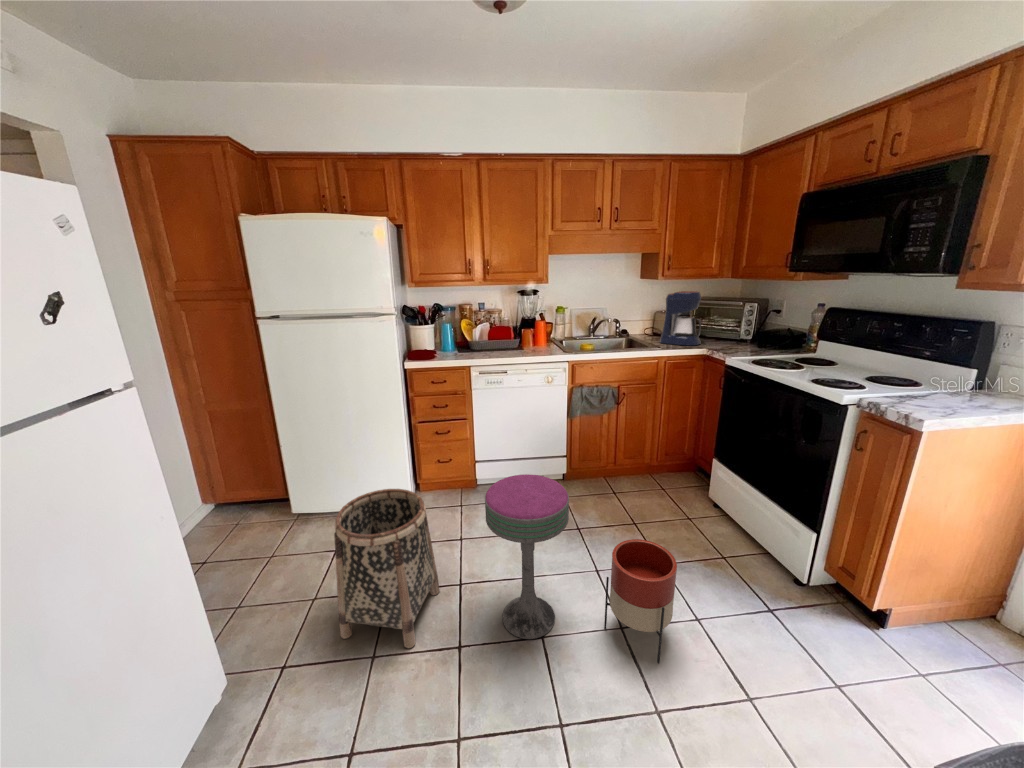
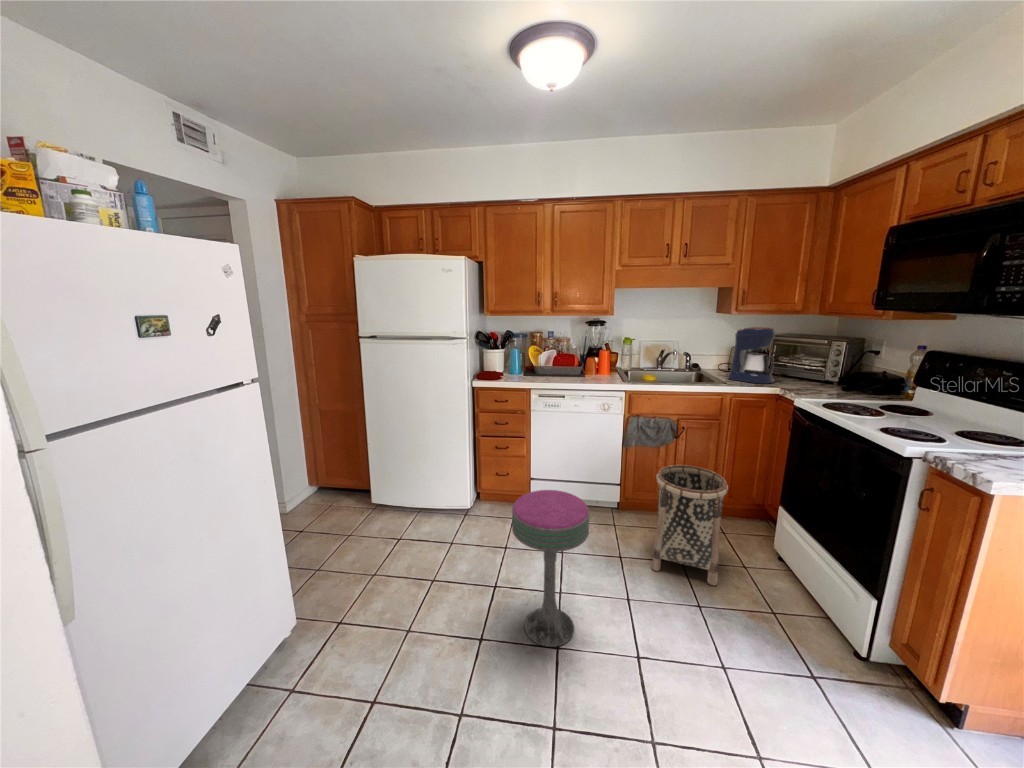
basket: present [334,489,440,648] -> present [651,465,728,585]
planter: present [604,539,677,663] -> none [620,568,693,698]

